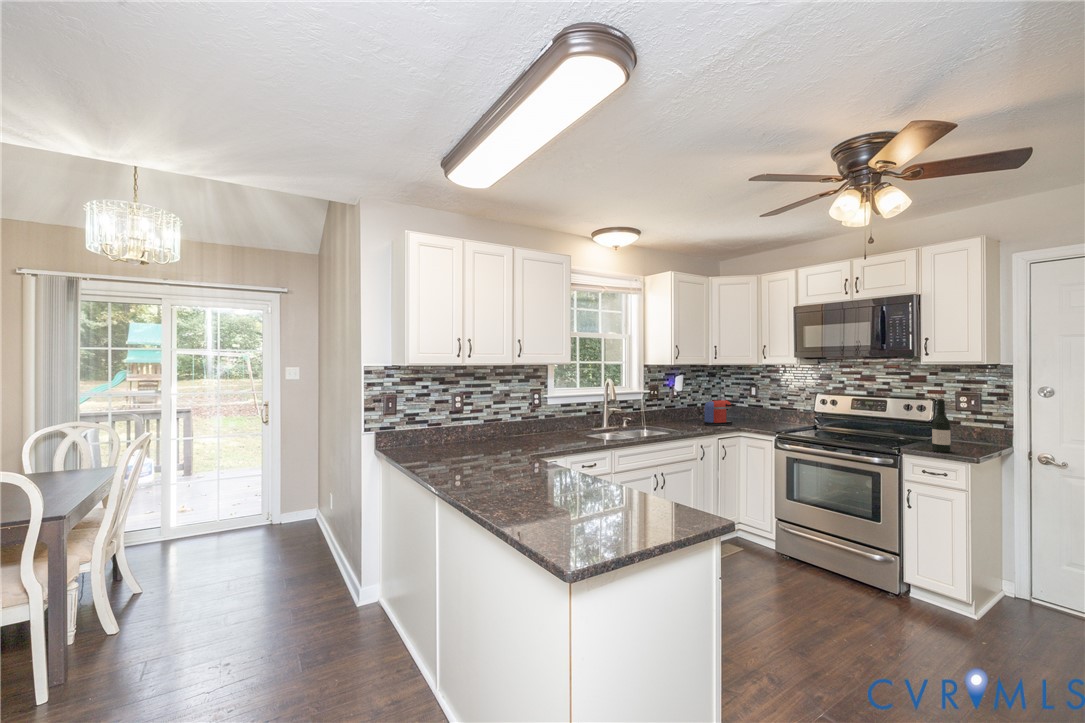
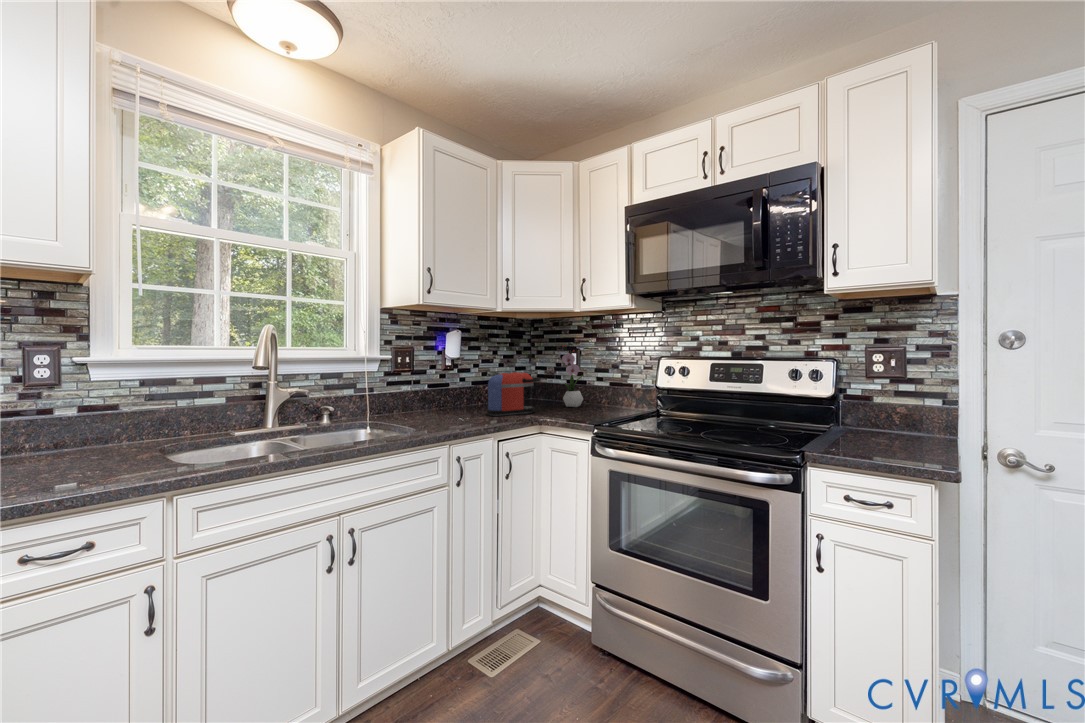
flower arrangement: none [748,383,763,423] -> present [562,345,583,407]
wine bottle: present [932,399,951,452] -> none [861,352,896,459]

